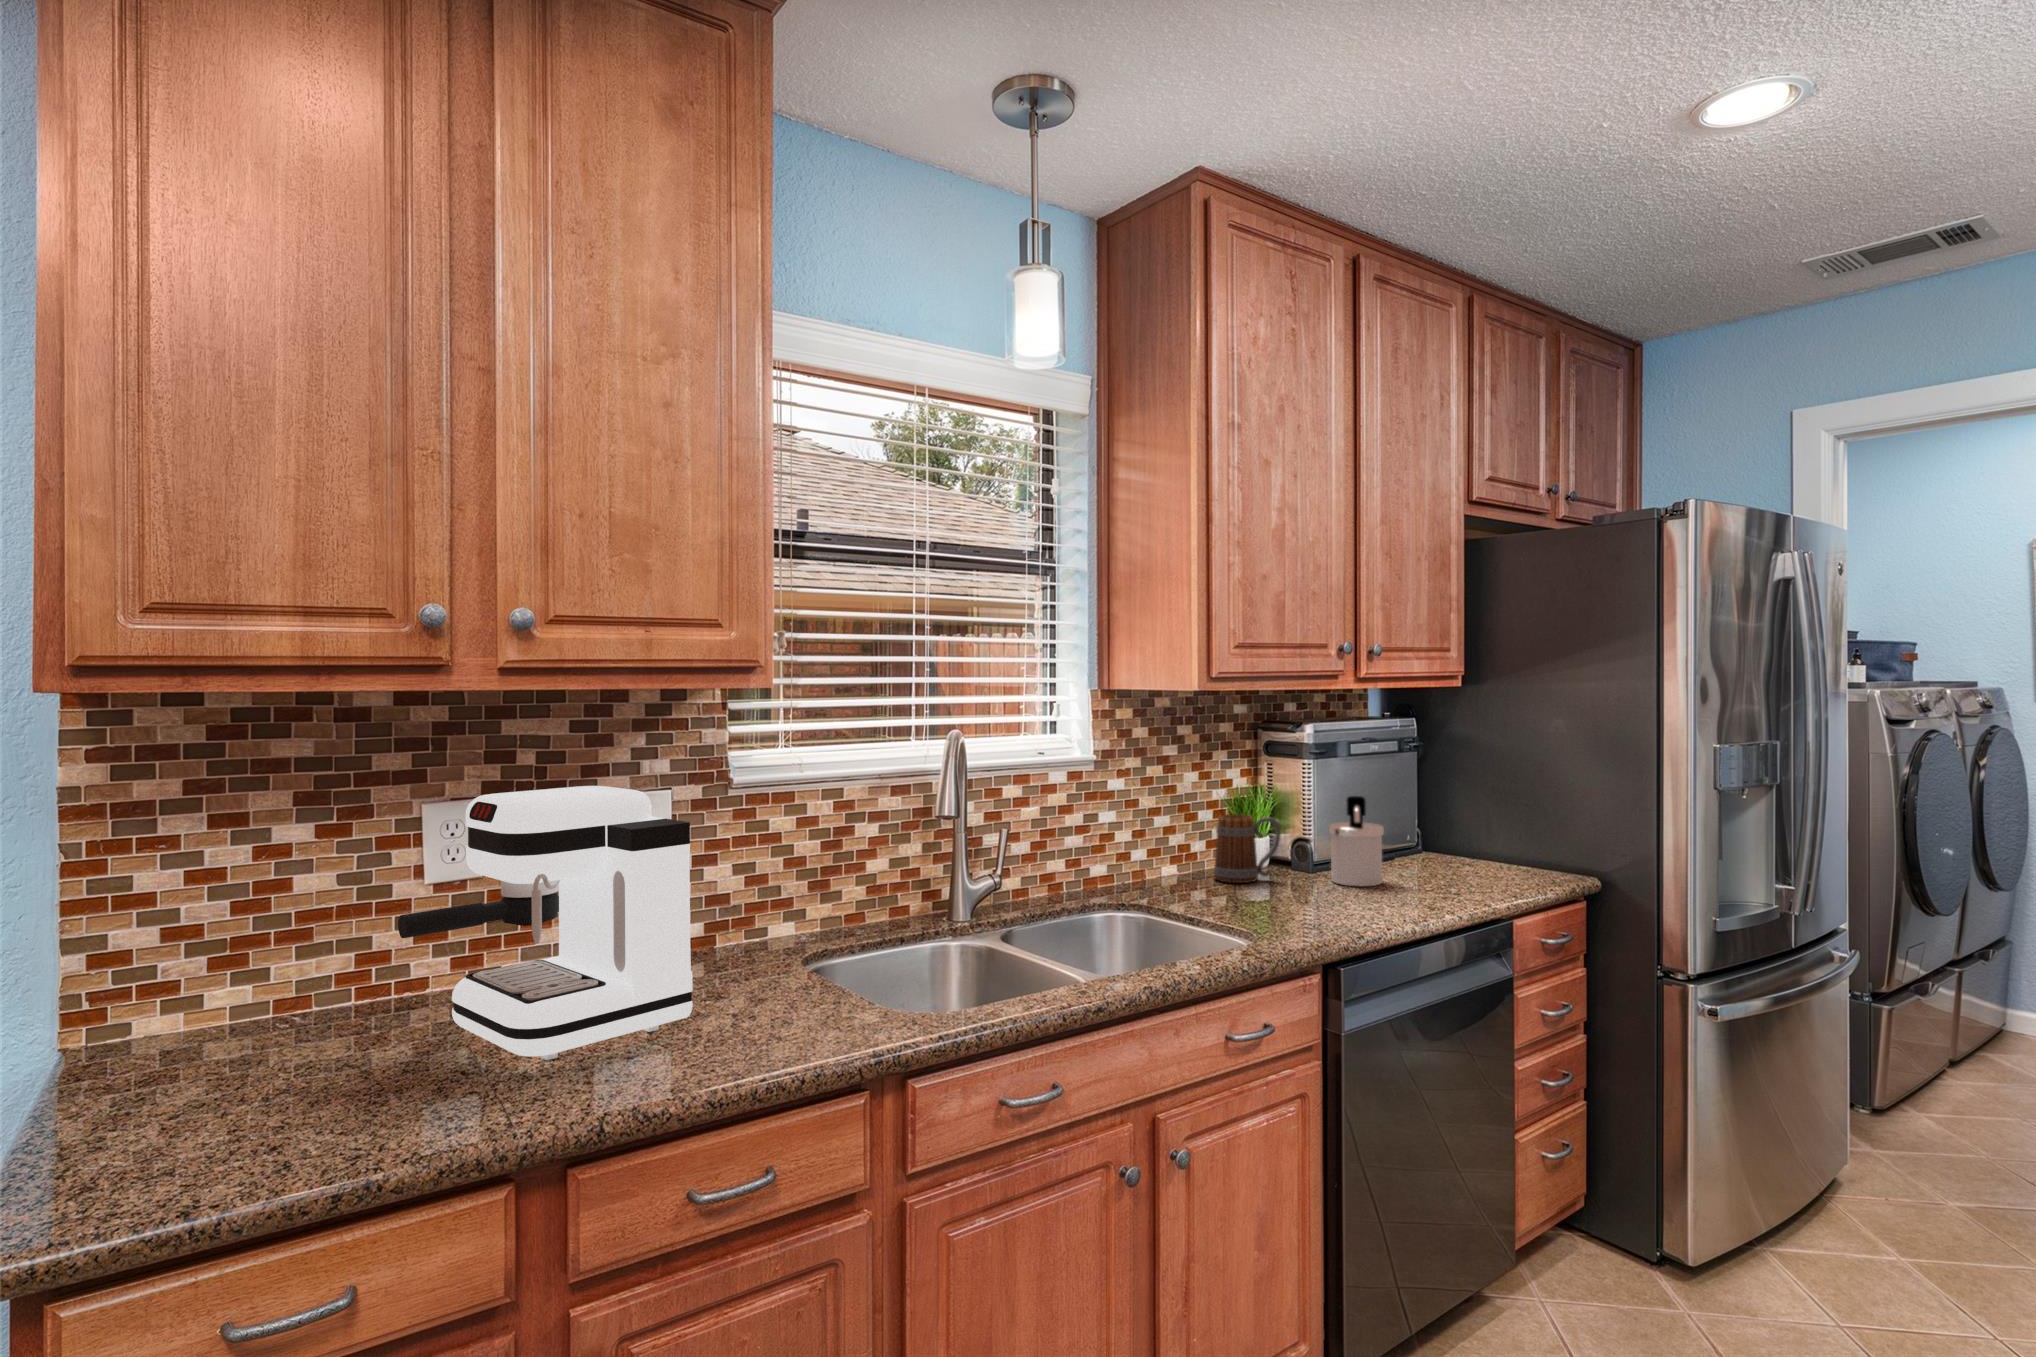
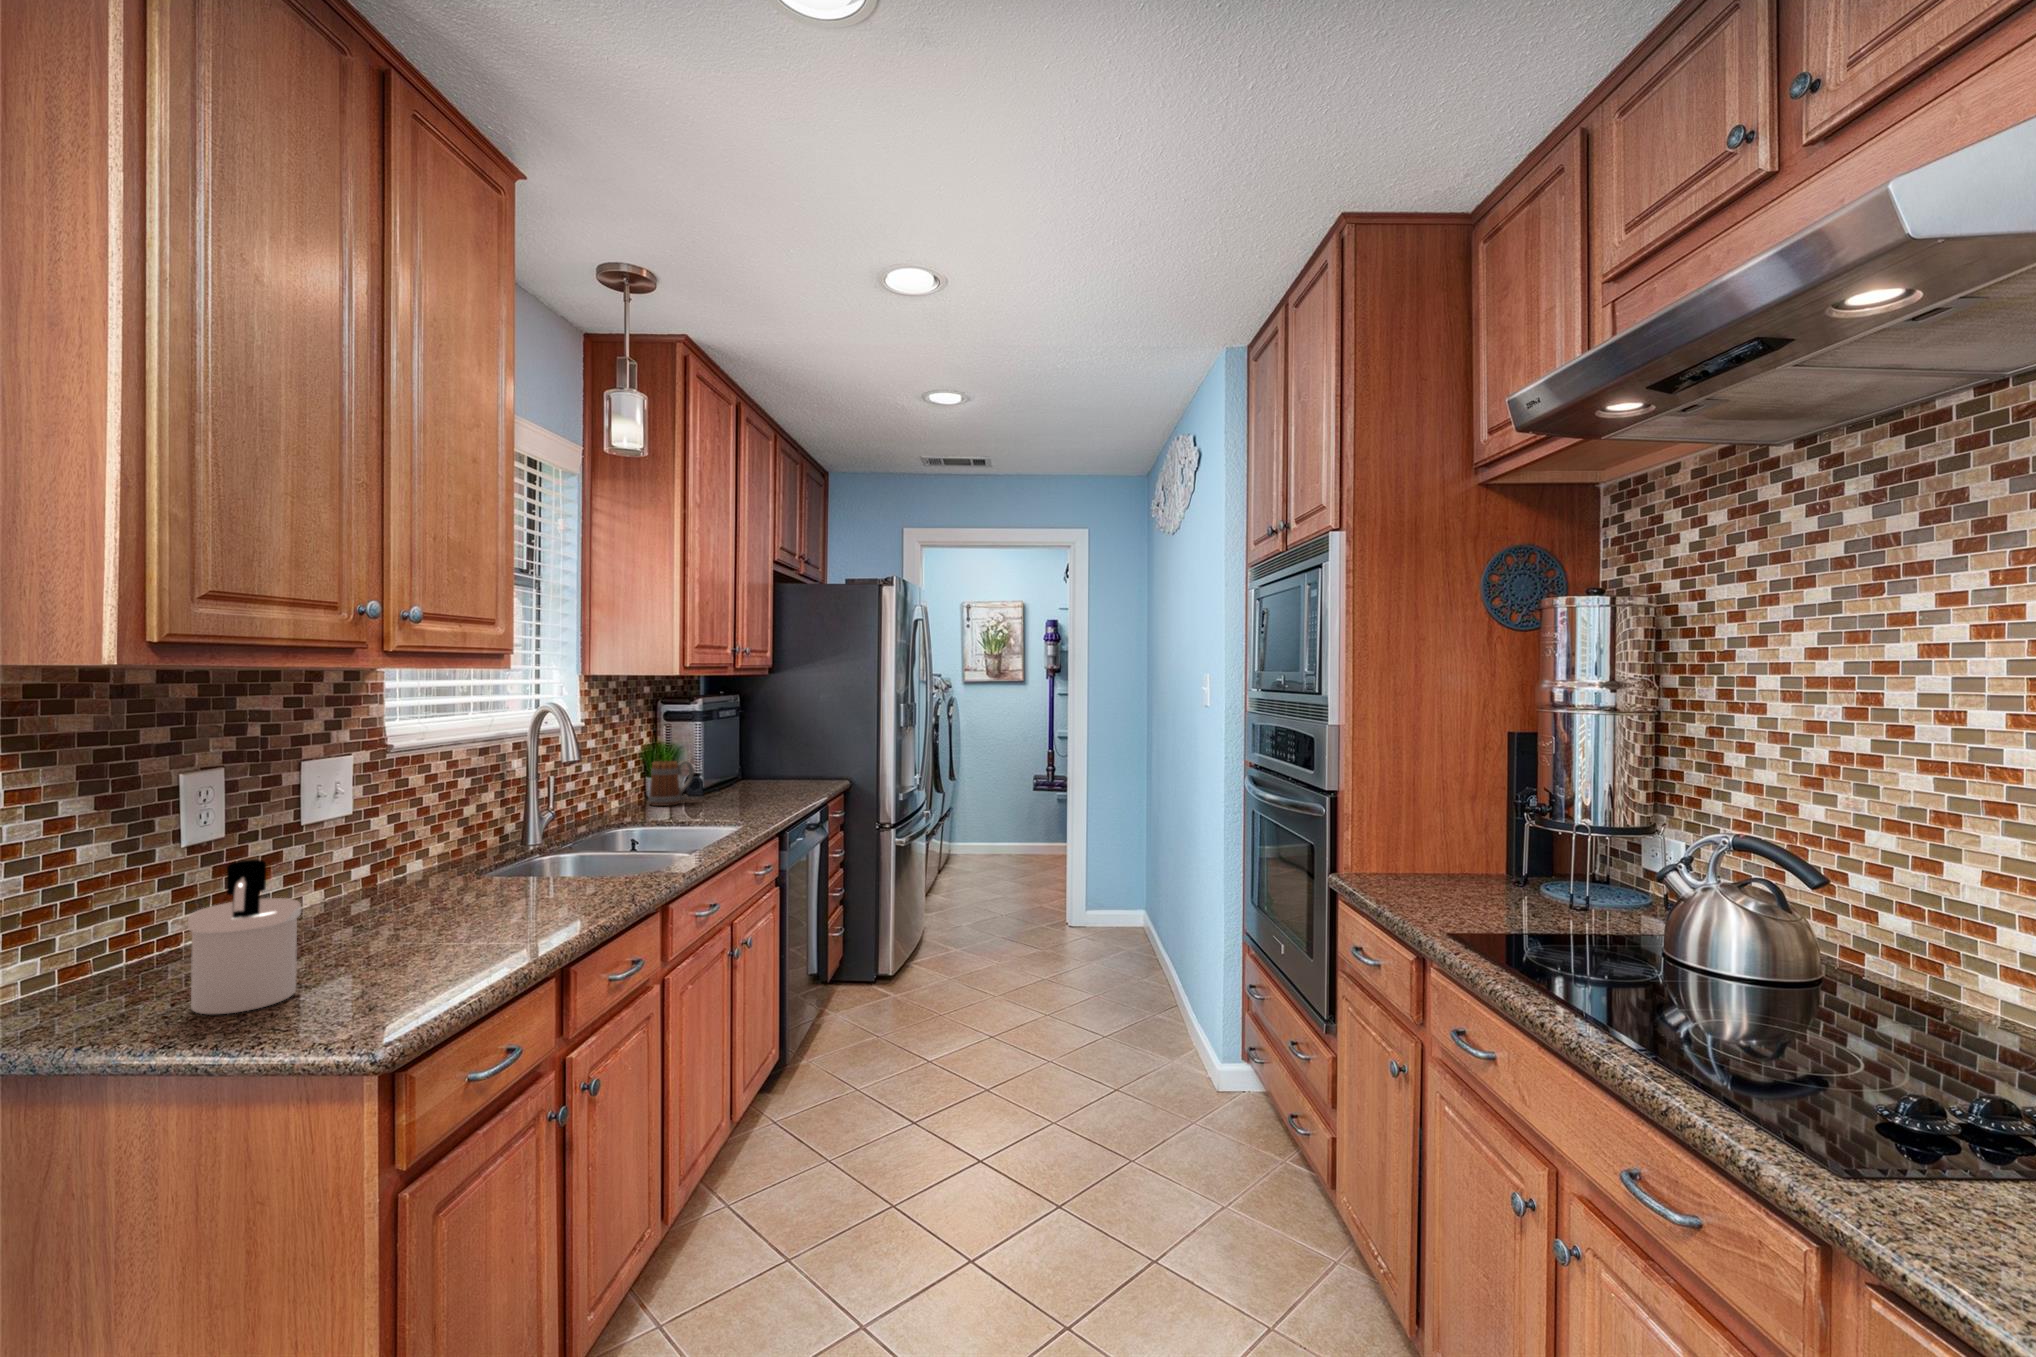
coffee maker: present [398,786,693,1060] -> none [308,747,514,947]
soap dispenser: present [1329,796,1384,886] -> present [188,859,301,1014]

